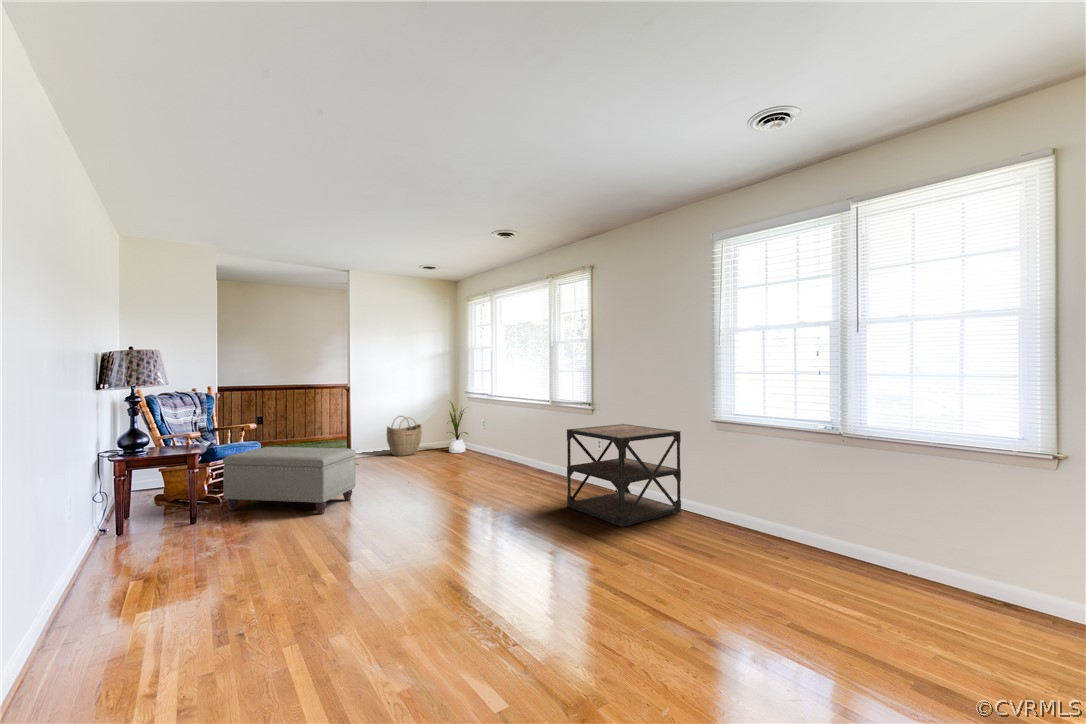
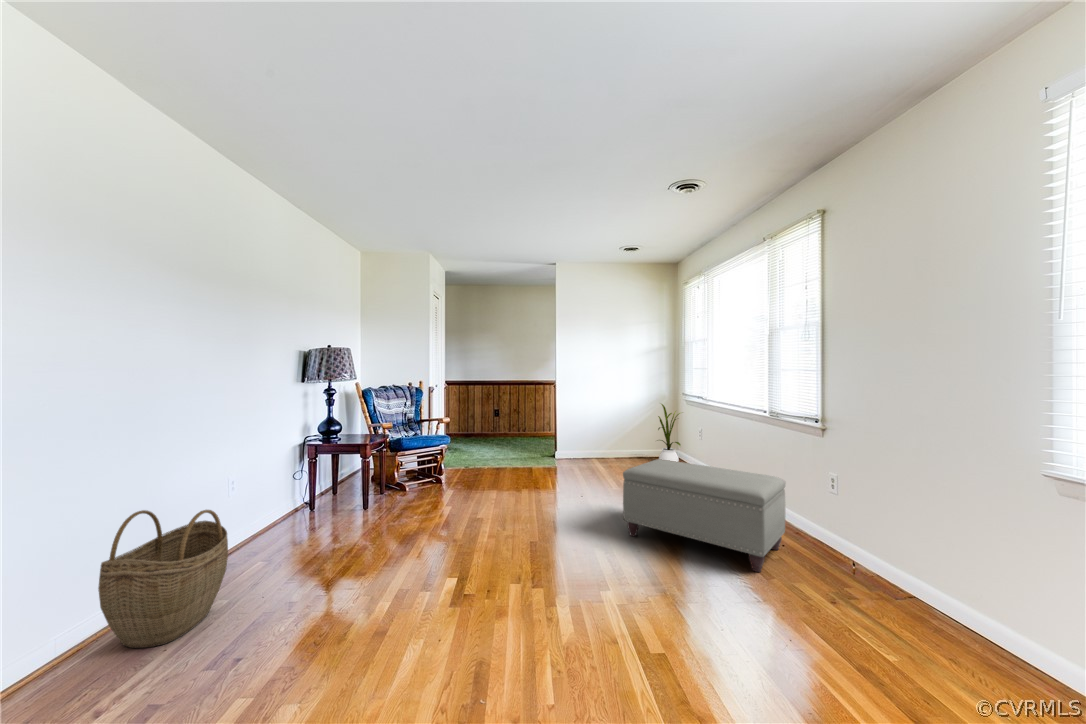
woven basket: present [387,416,422,456] -> present [98,510,228,648]
side table: present [567,424,681,527] -> none [784,466,1065,688]
ottoman: present [223,447,356,514] -> present [623,459,786,572]

